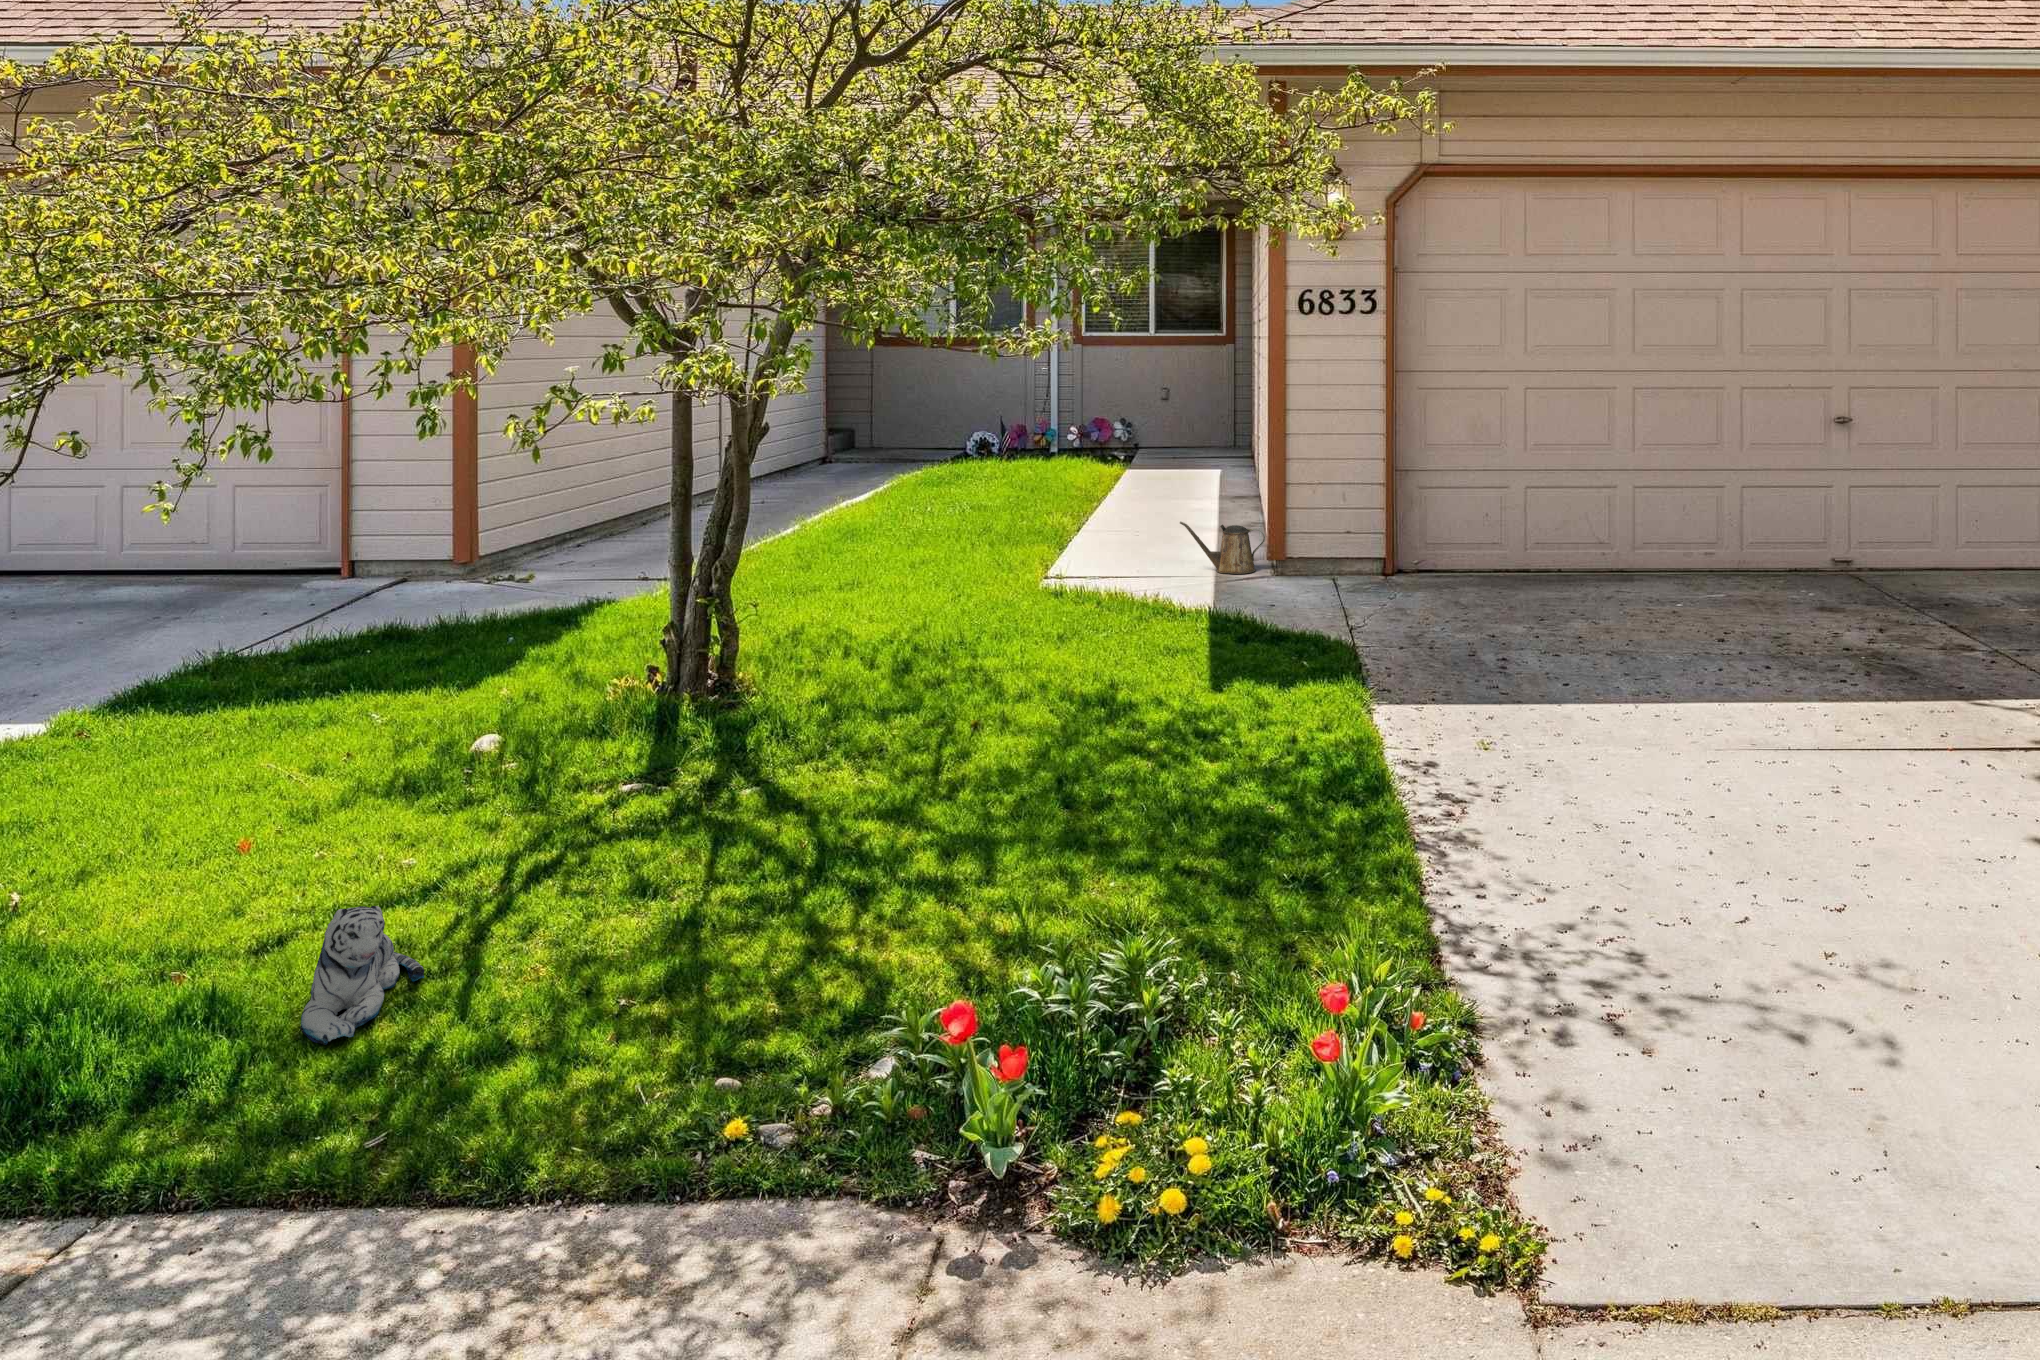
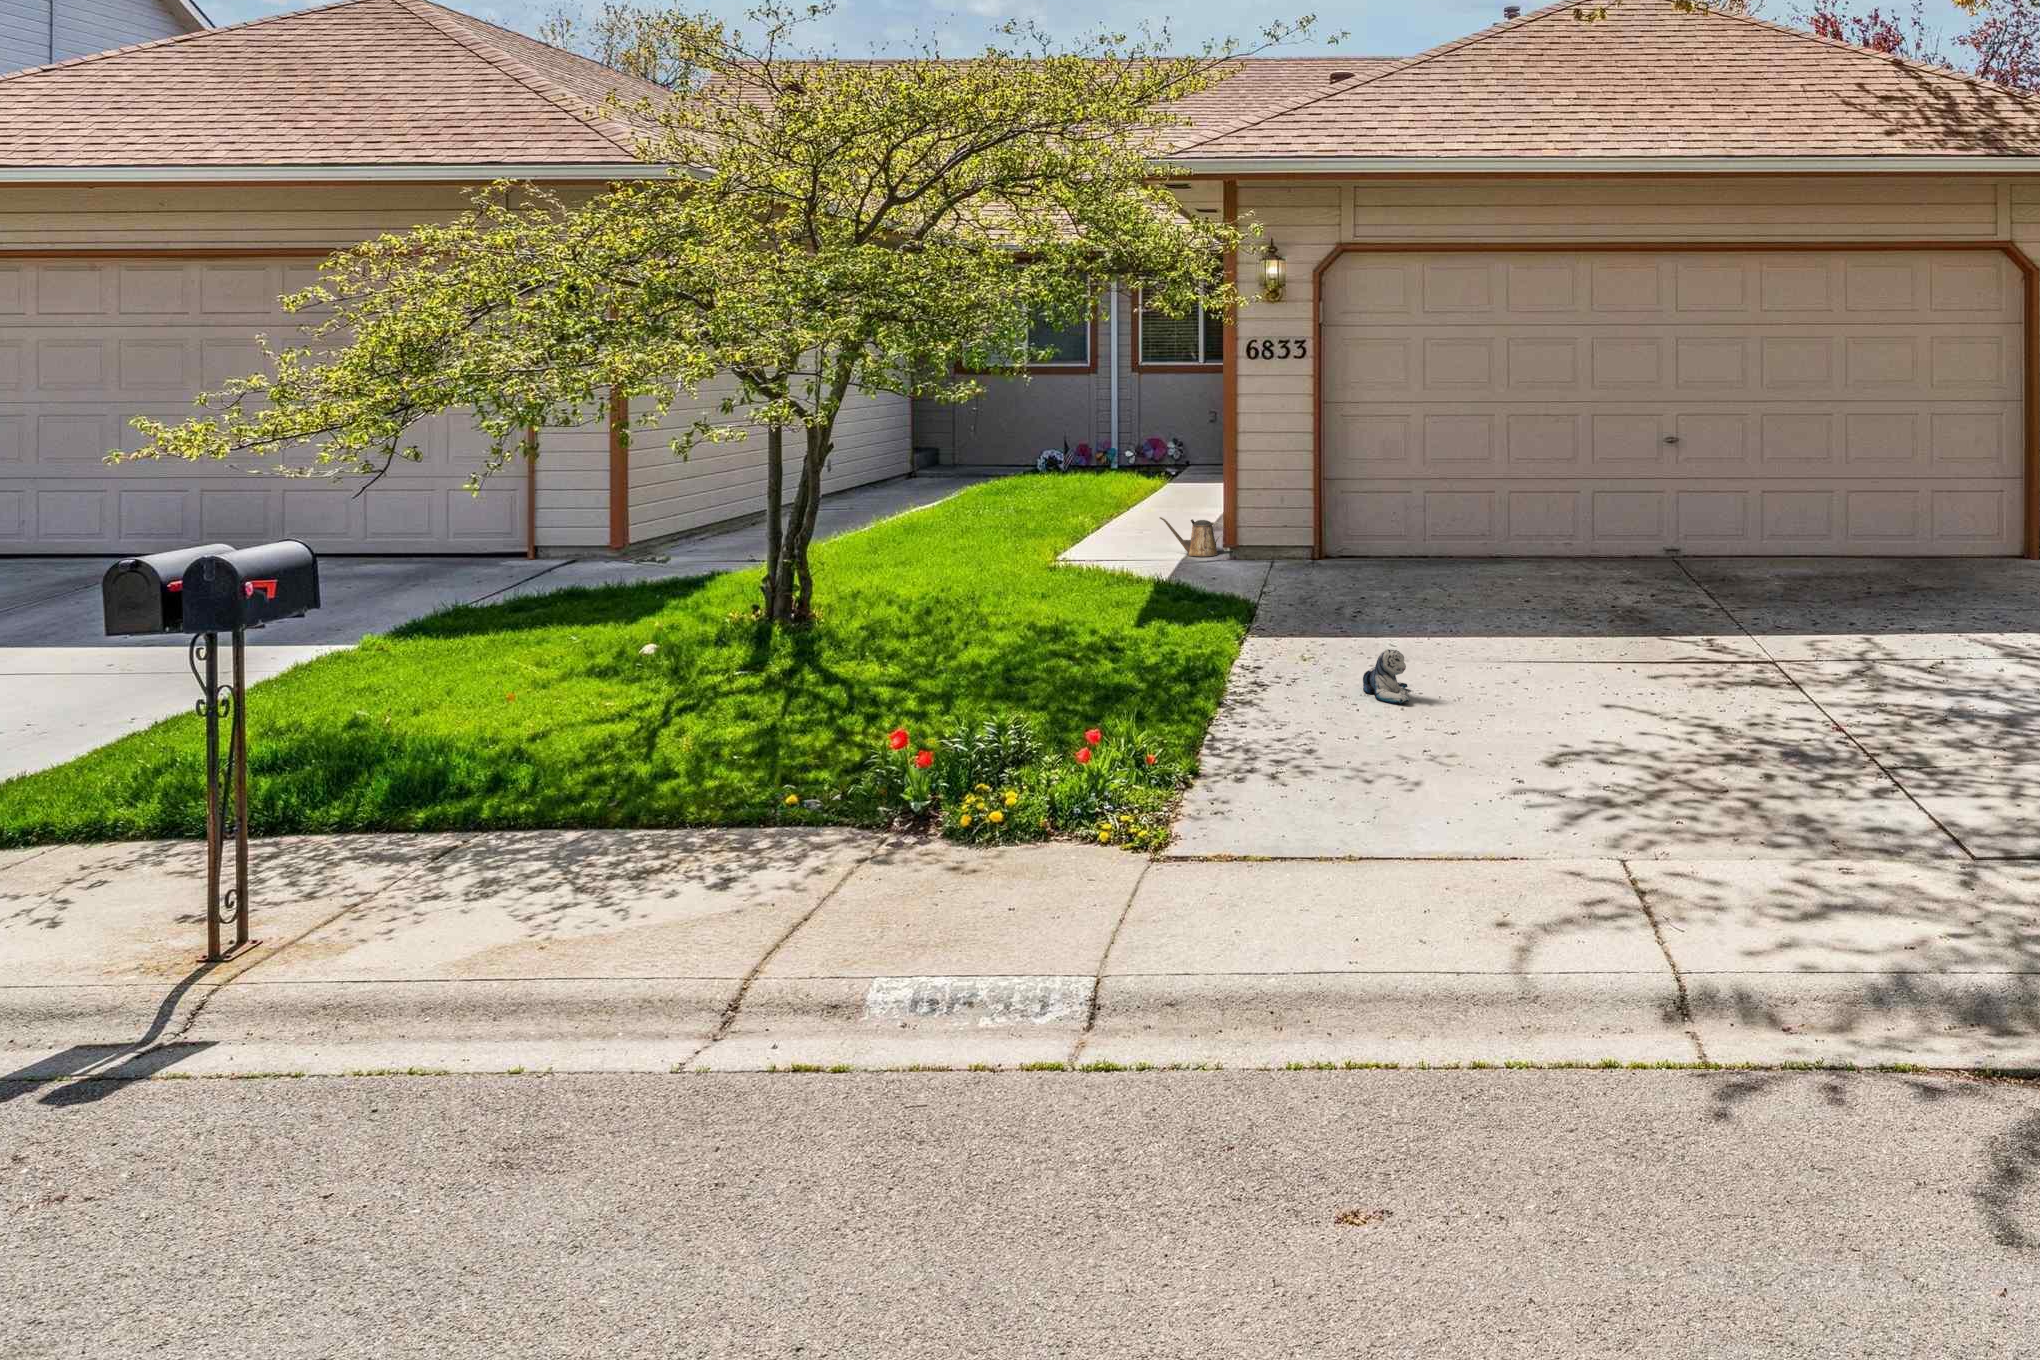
plush toy: present [300,906,424,1045] -> present [1363,649,1409,704]

